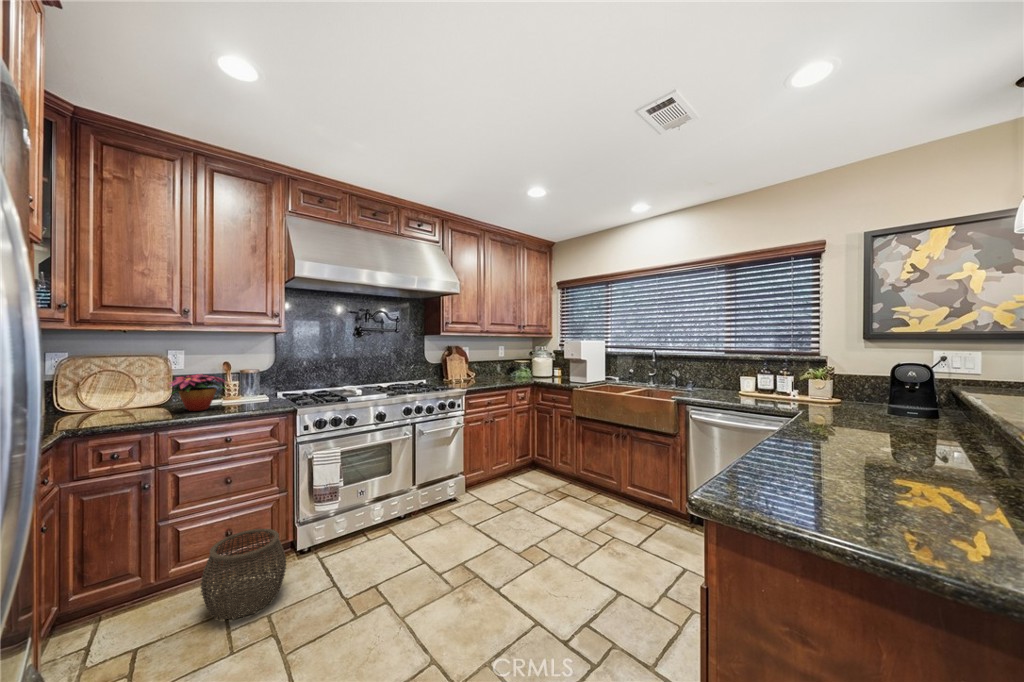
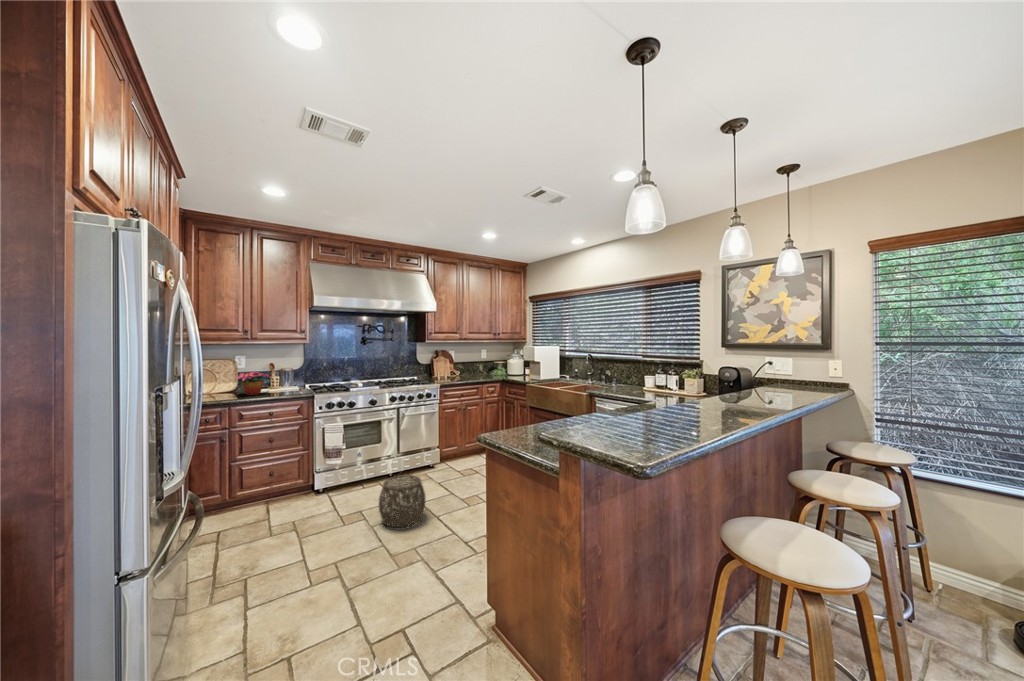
woven basket: present [201,529,287,620] -> present [379,475,426,527]

